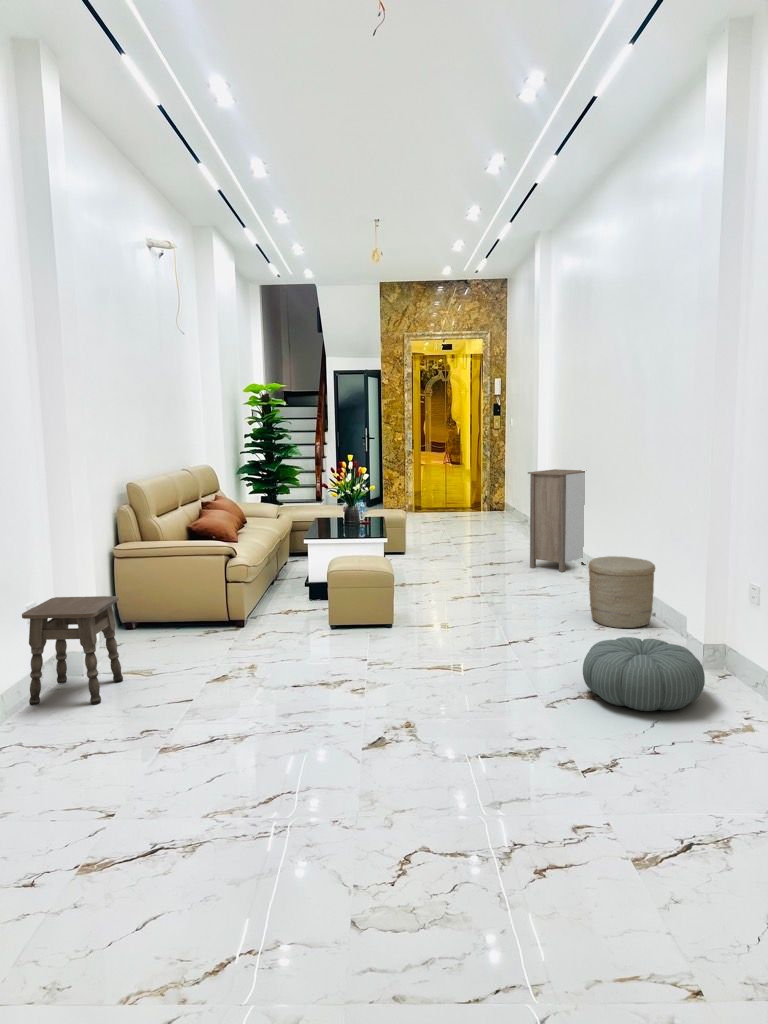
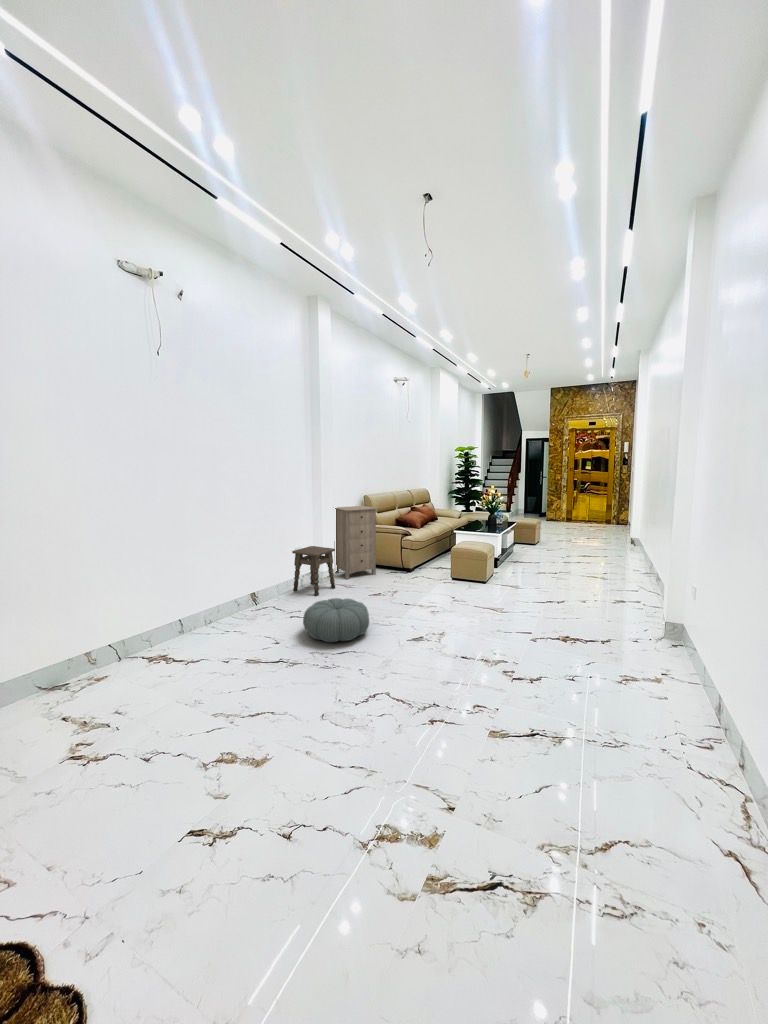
storage cabinet: present [528,469,586,572] -> present [334,506,377,579]
woven basket: present [588,556,655,628] -> none [612,563,663,613]
pouf: present [583,637,705,711] -> present [303,598,369,642]

